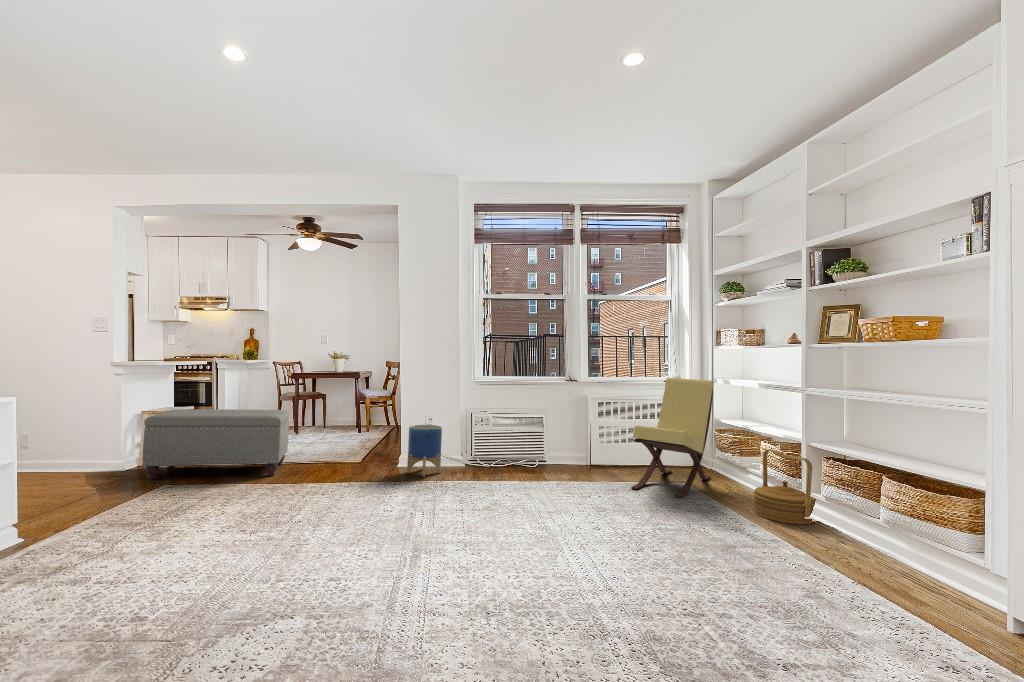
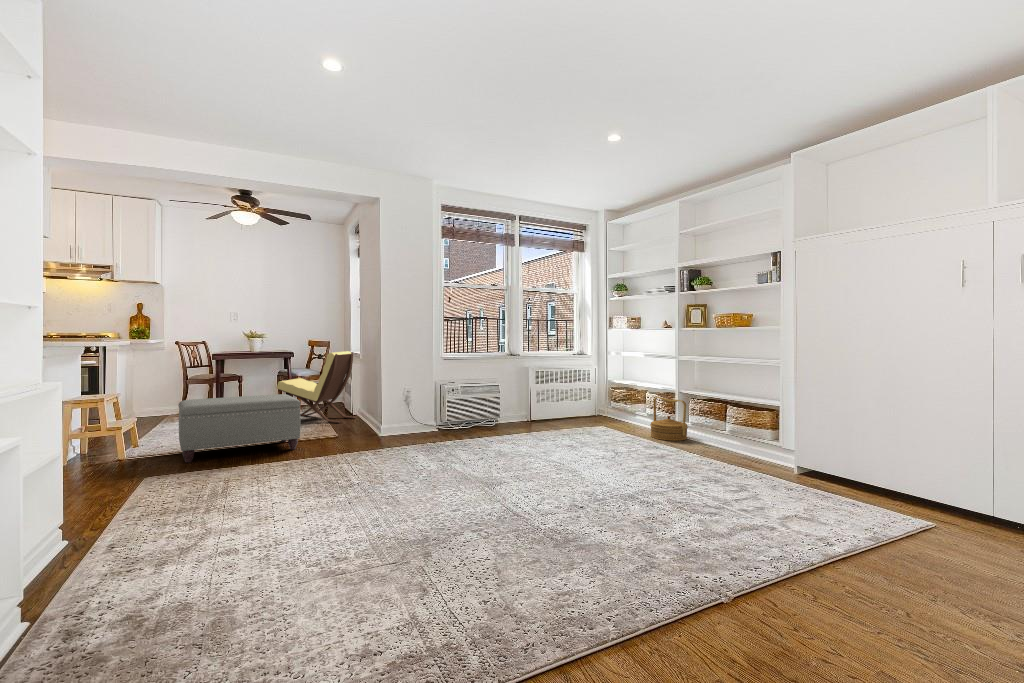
lounge chair: present [631,377,714,498] -> present [277,351,357,423]
planter: present [407,425,442,477] -> none [401,398,427,438]

